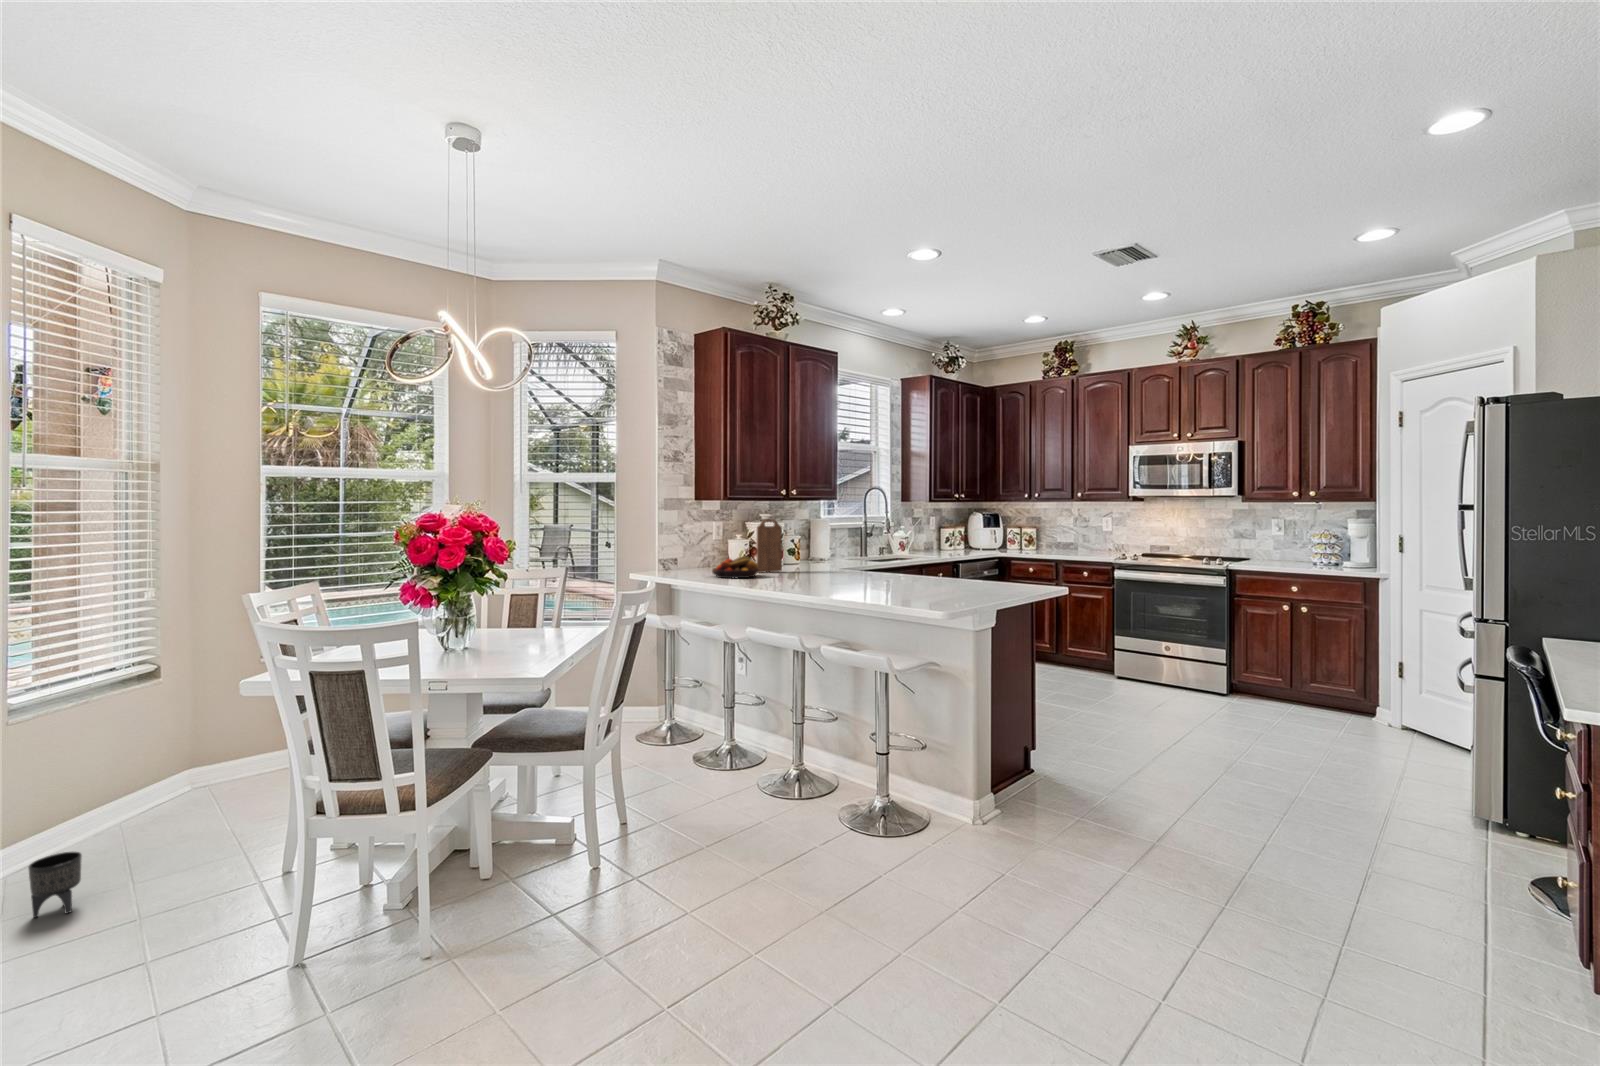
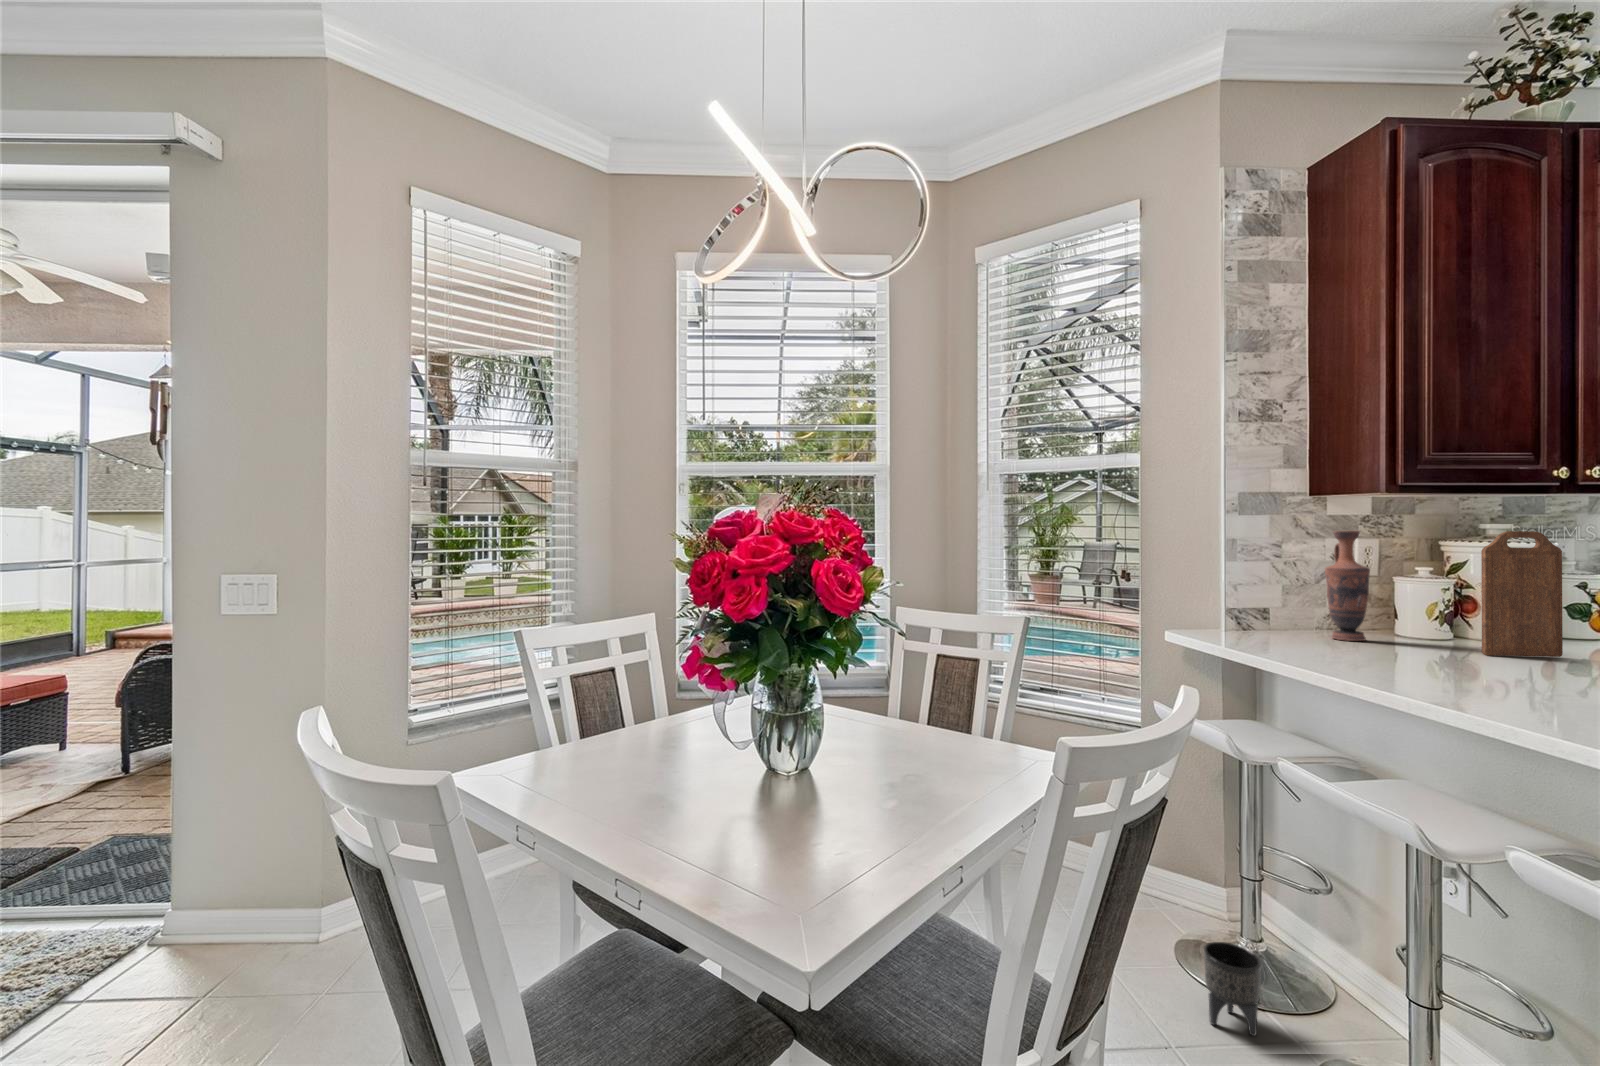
vase: none [701,519,719,572] -> present [1325,531,1370,641]
fruit bowl: present [712,557,758,578] -> none [1353,616,1496,669]
planter: present [28,852,82,918] -> present [1204,942,1261,1036]

